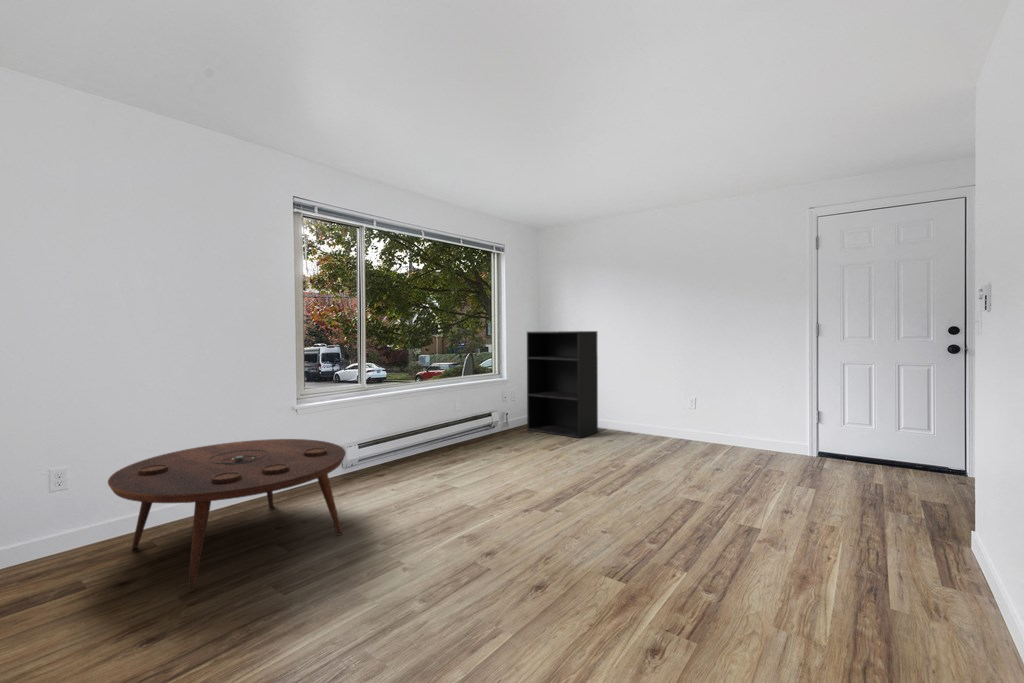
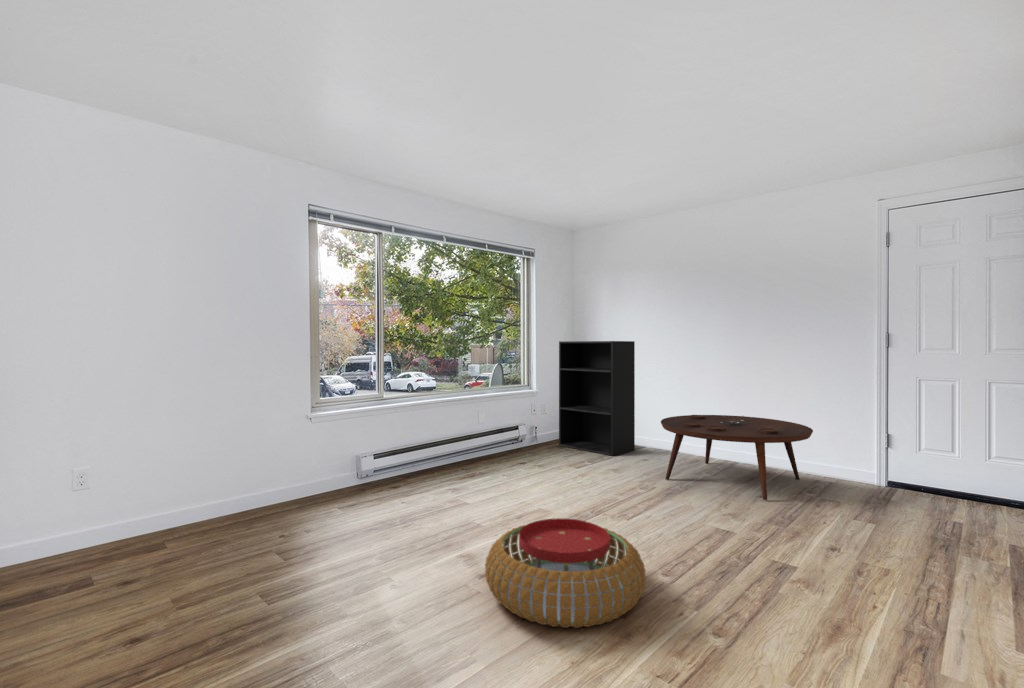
coffee table: present [108,439,345,592] -> present [661,415,813,500]
pouf: none [497,497,642,594] -> present [485,518,645,628]

